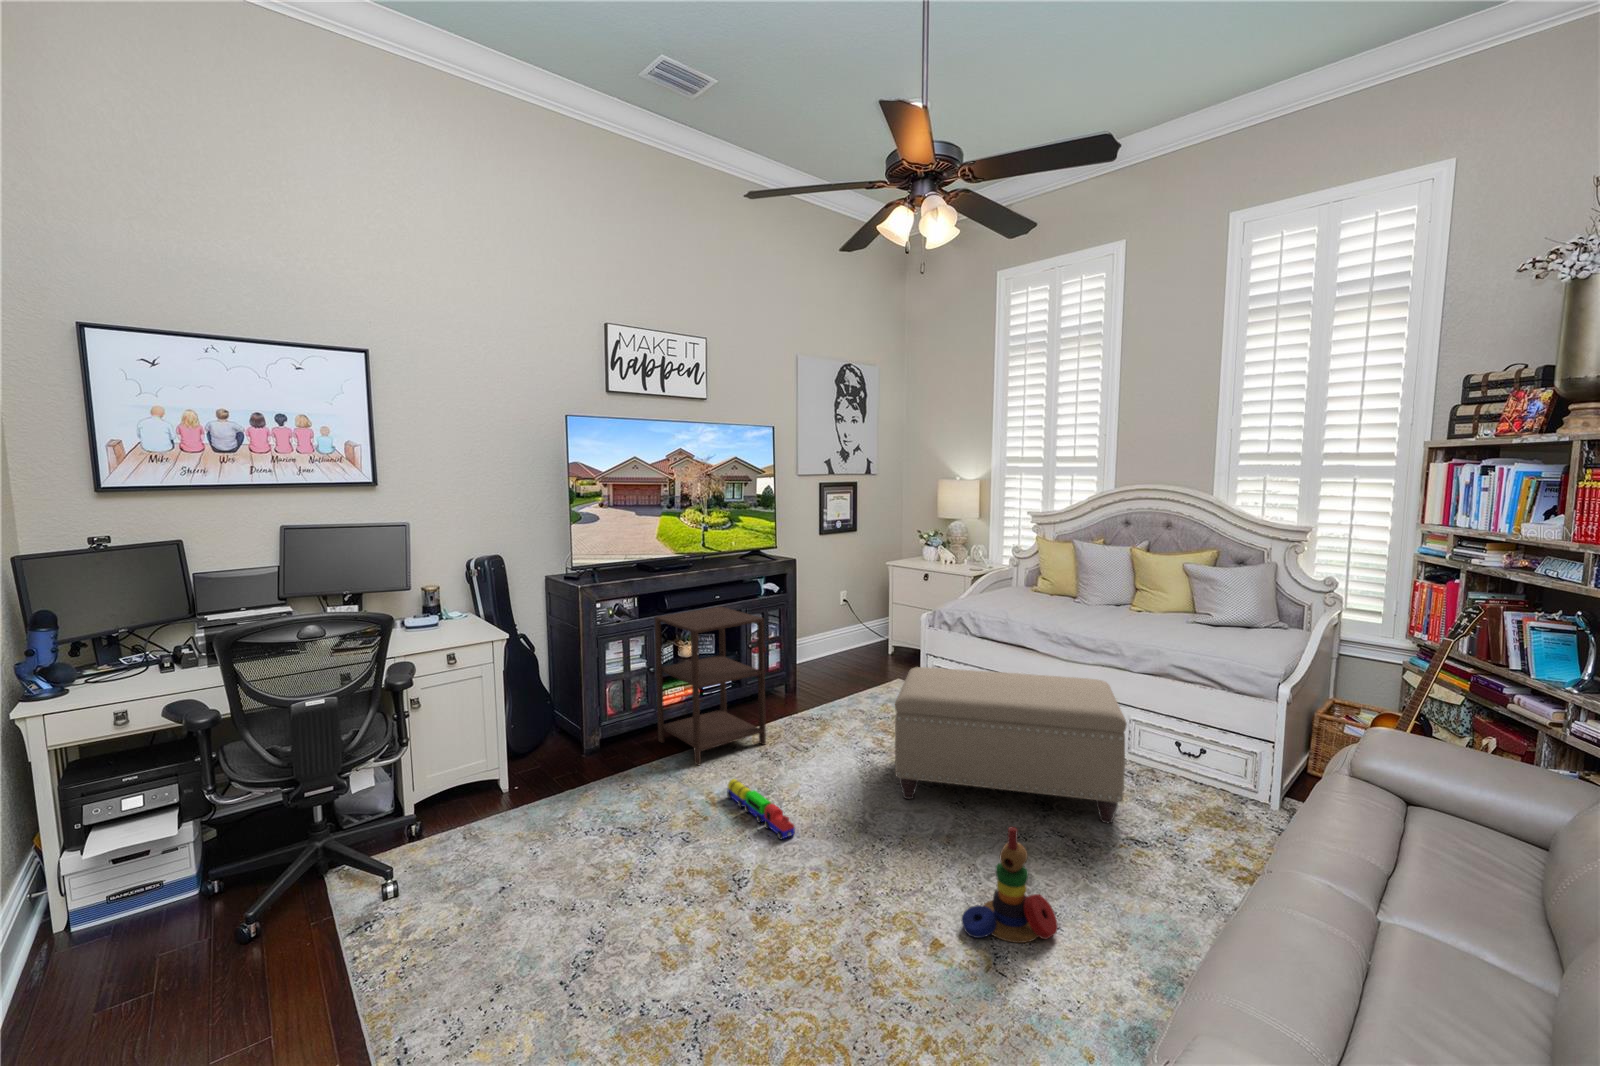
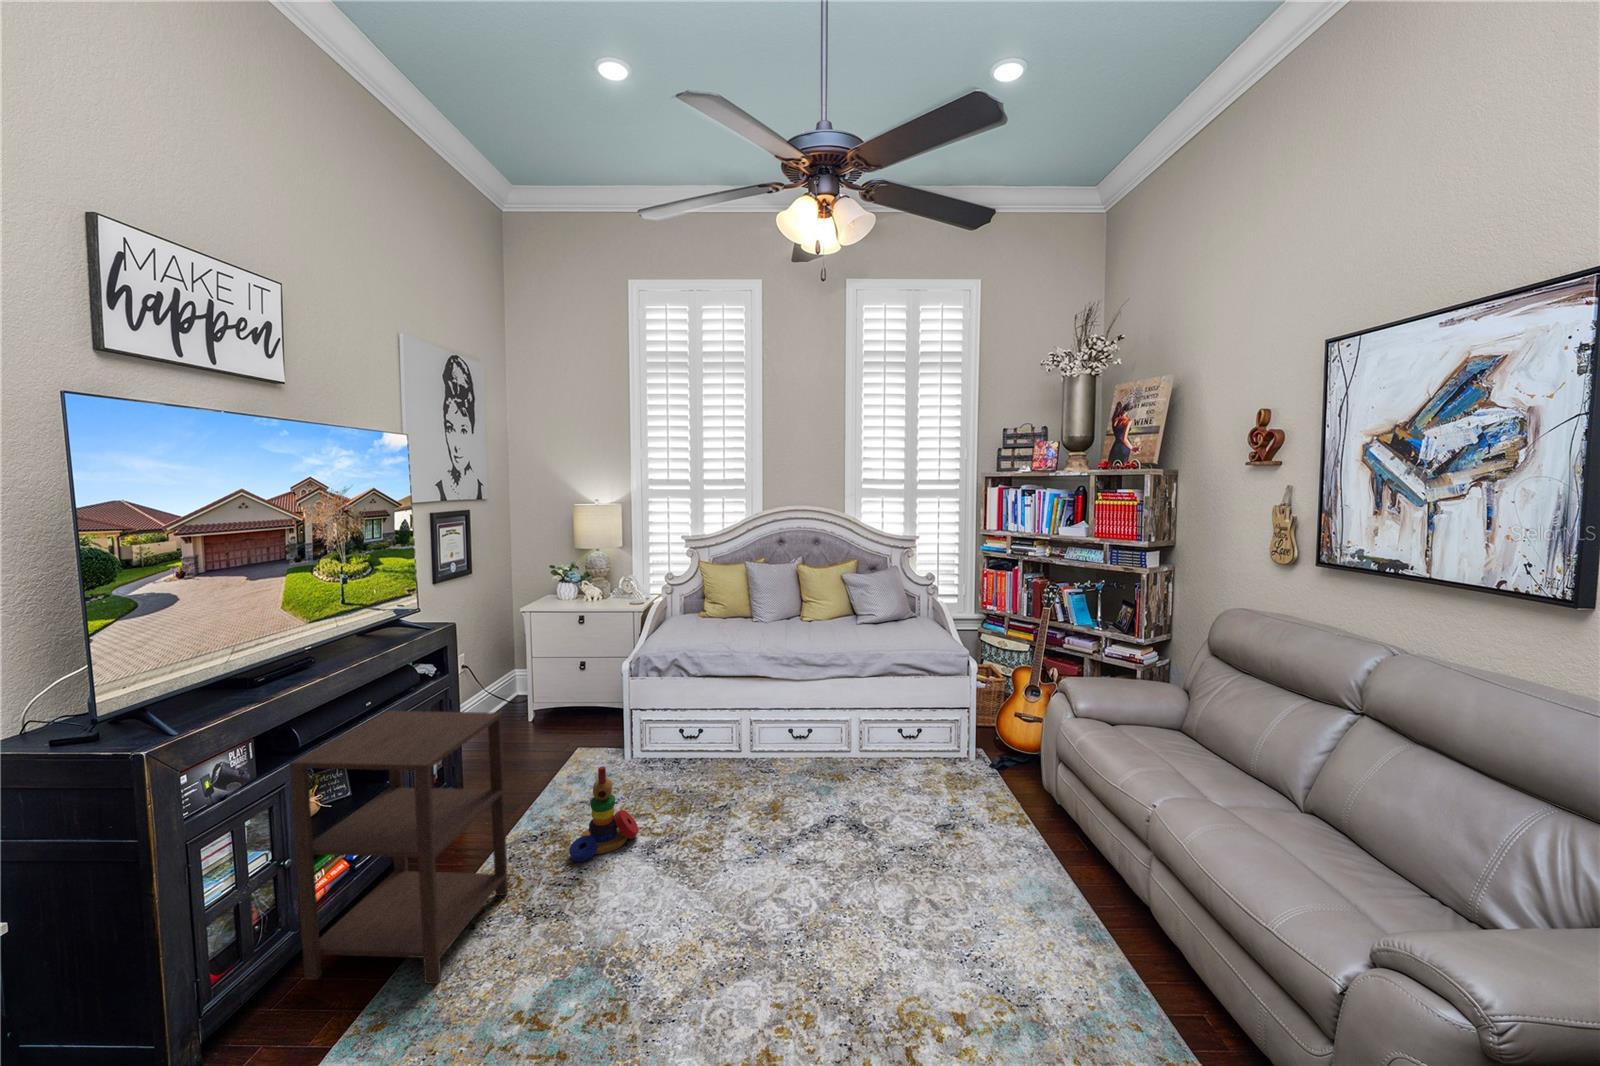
ottoman: present [895,667,1127,823] -> none [694,688,934,881]
toy train: present [727,779,795,839] -> none [548,974,712,1028]
stacking toy: present [961,827,1058,943] -> present [569,767,638,862]

